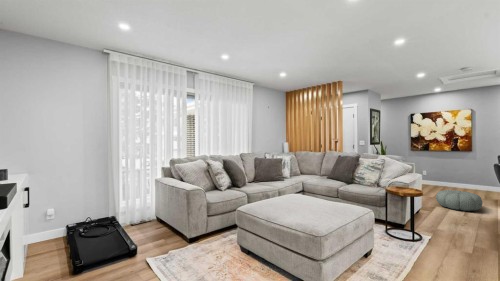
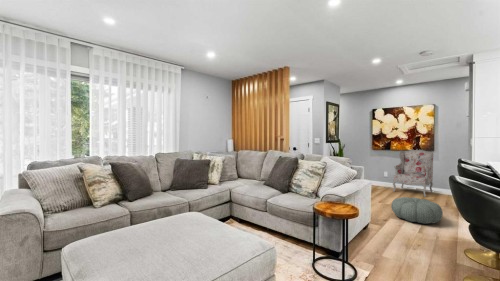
armchair: none [433,150,471,193] -> present [393,149,433,197]

